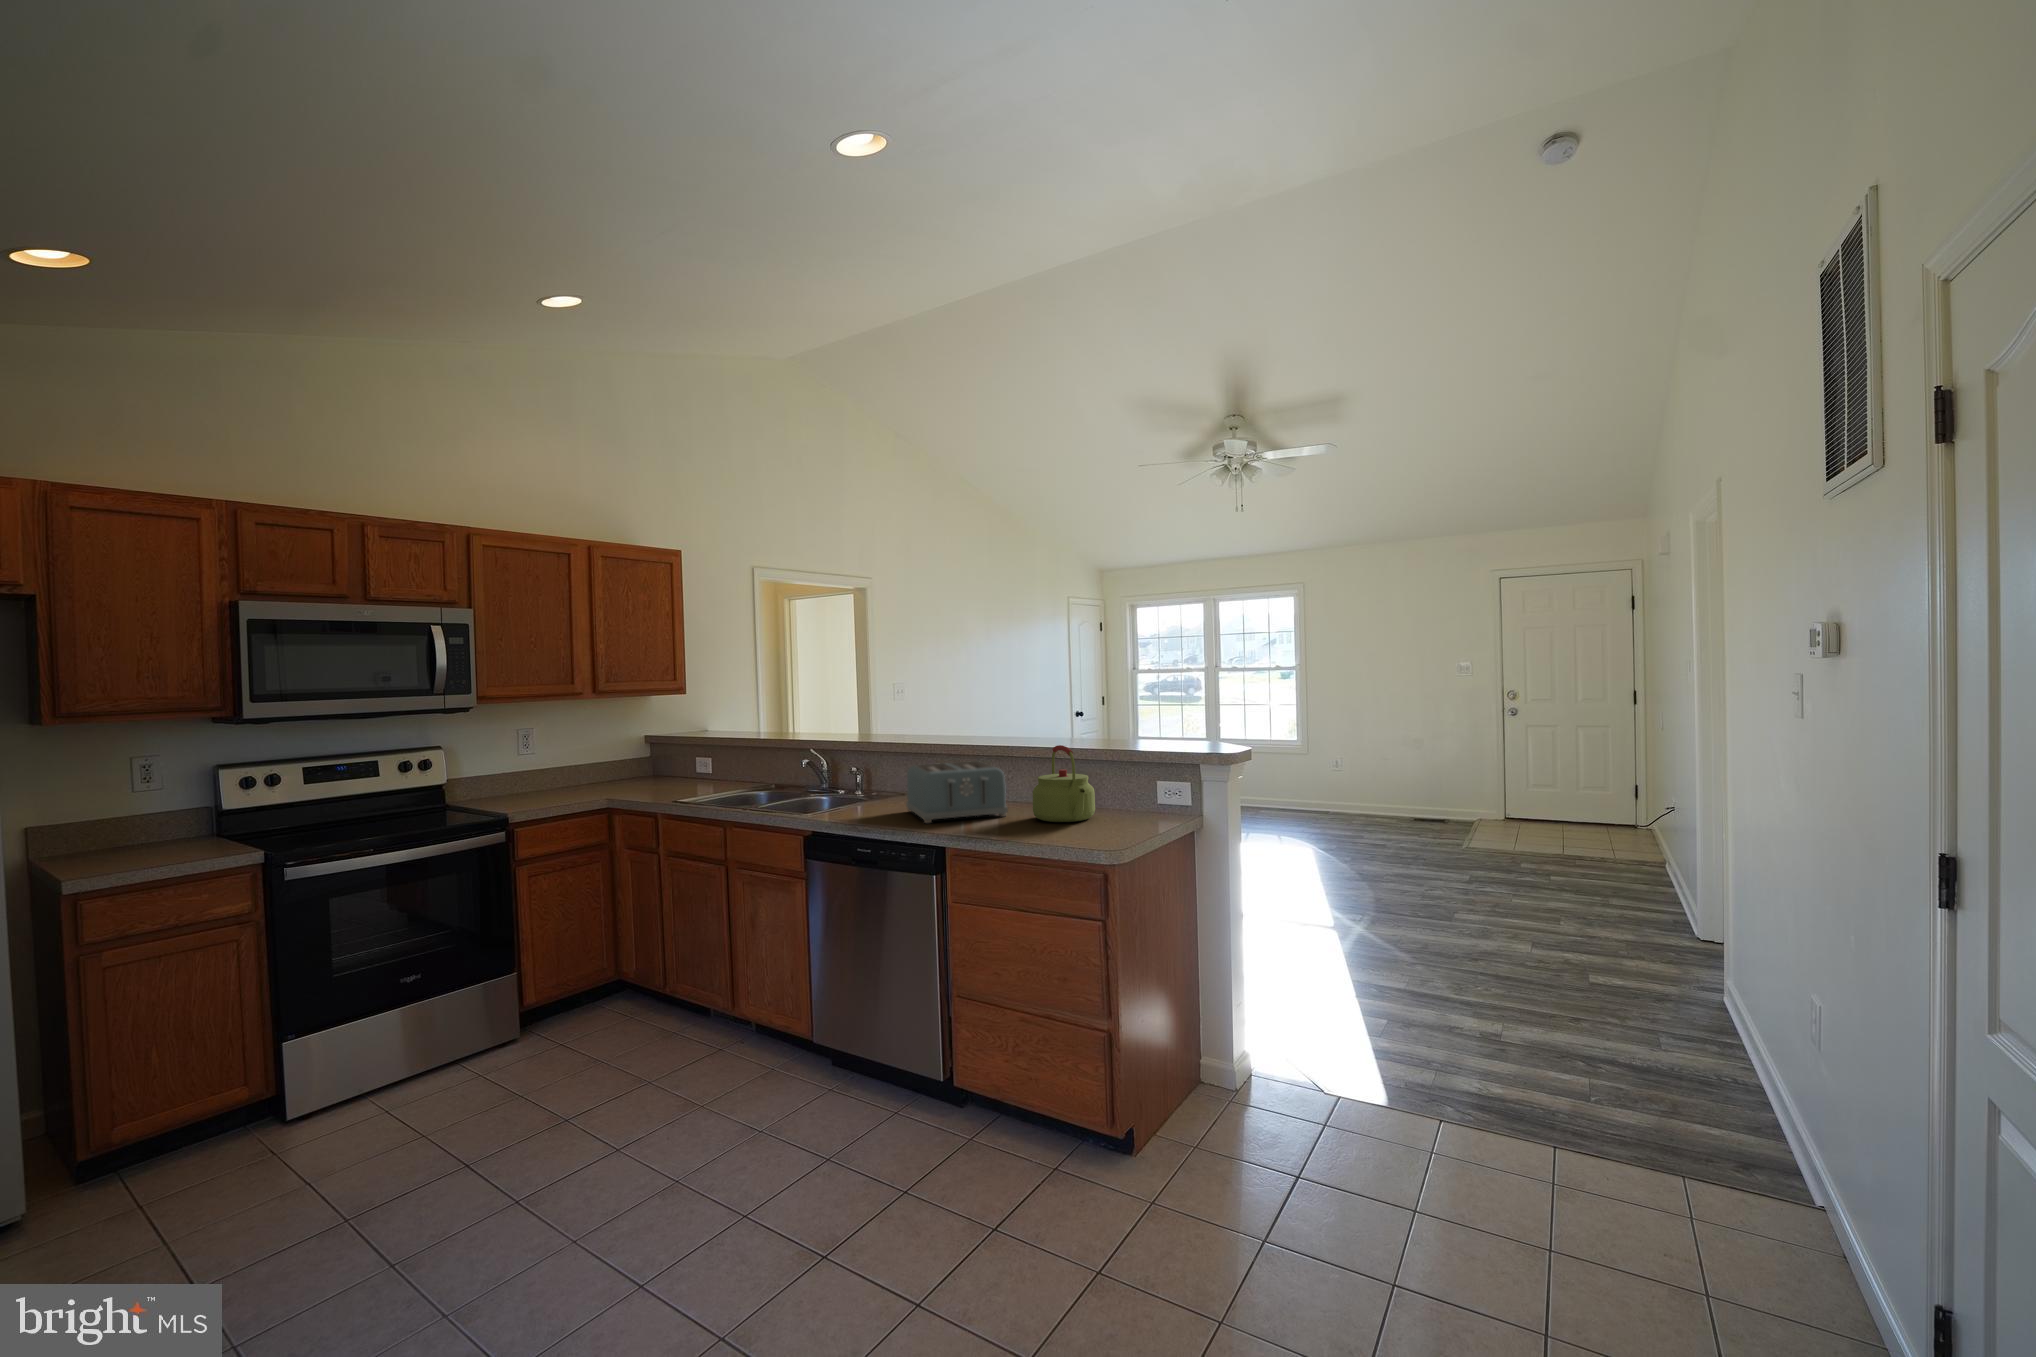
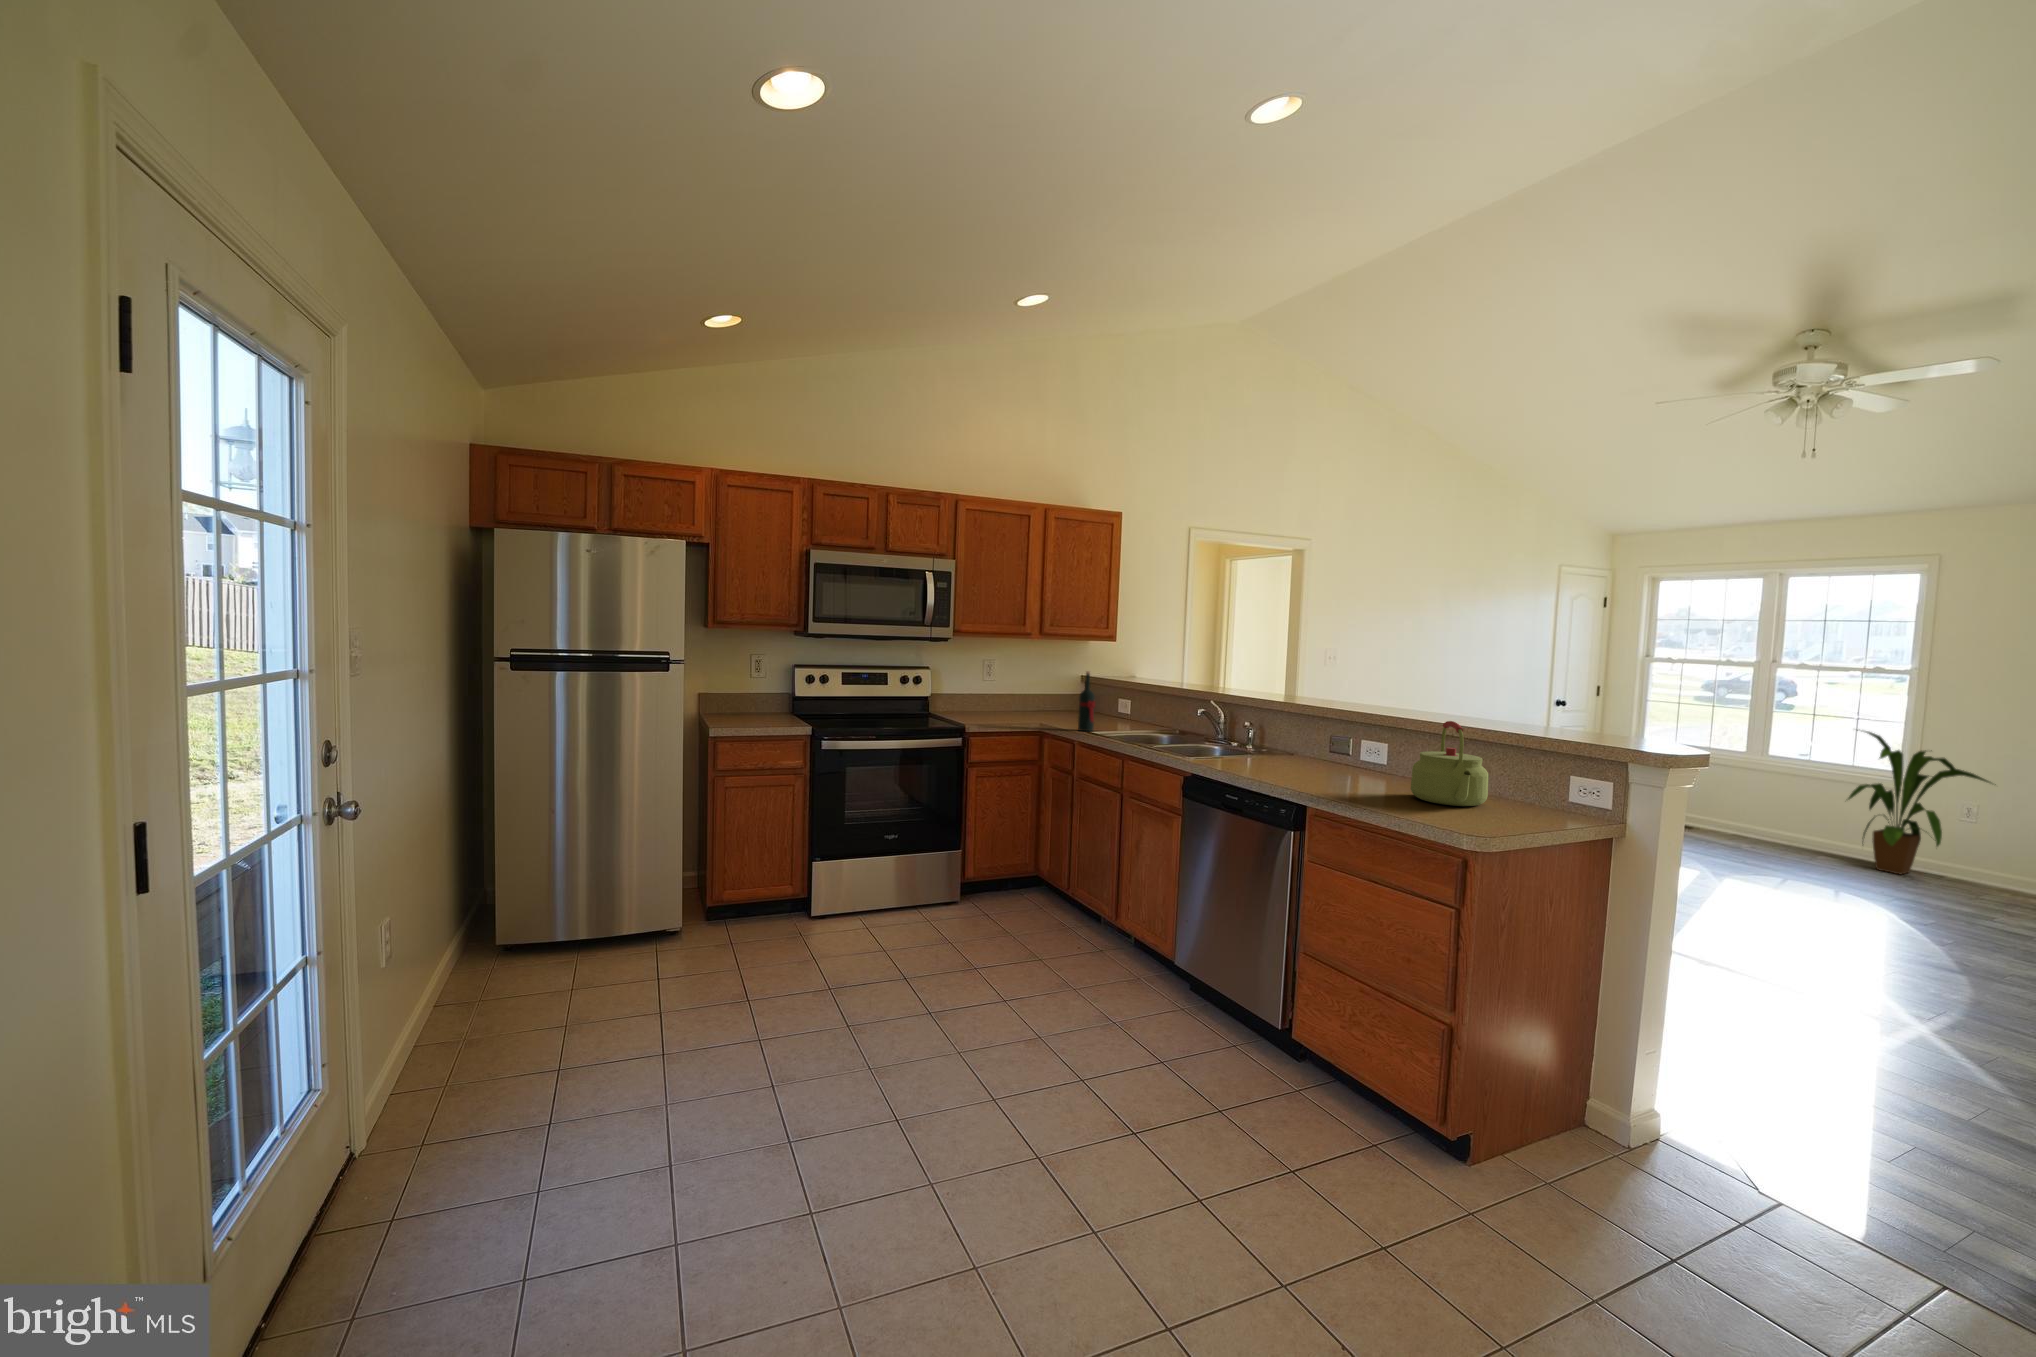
house plant: none [1275,717,1354,823] -> present [1848,730,1996,875]
wine bottle: none [657,732,679,802] -> present [1078,671,1095,731]
toaster: present [906,761,1008,823] -> none [1282,724,1385,789]

